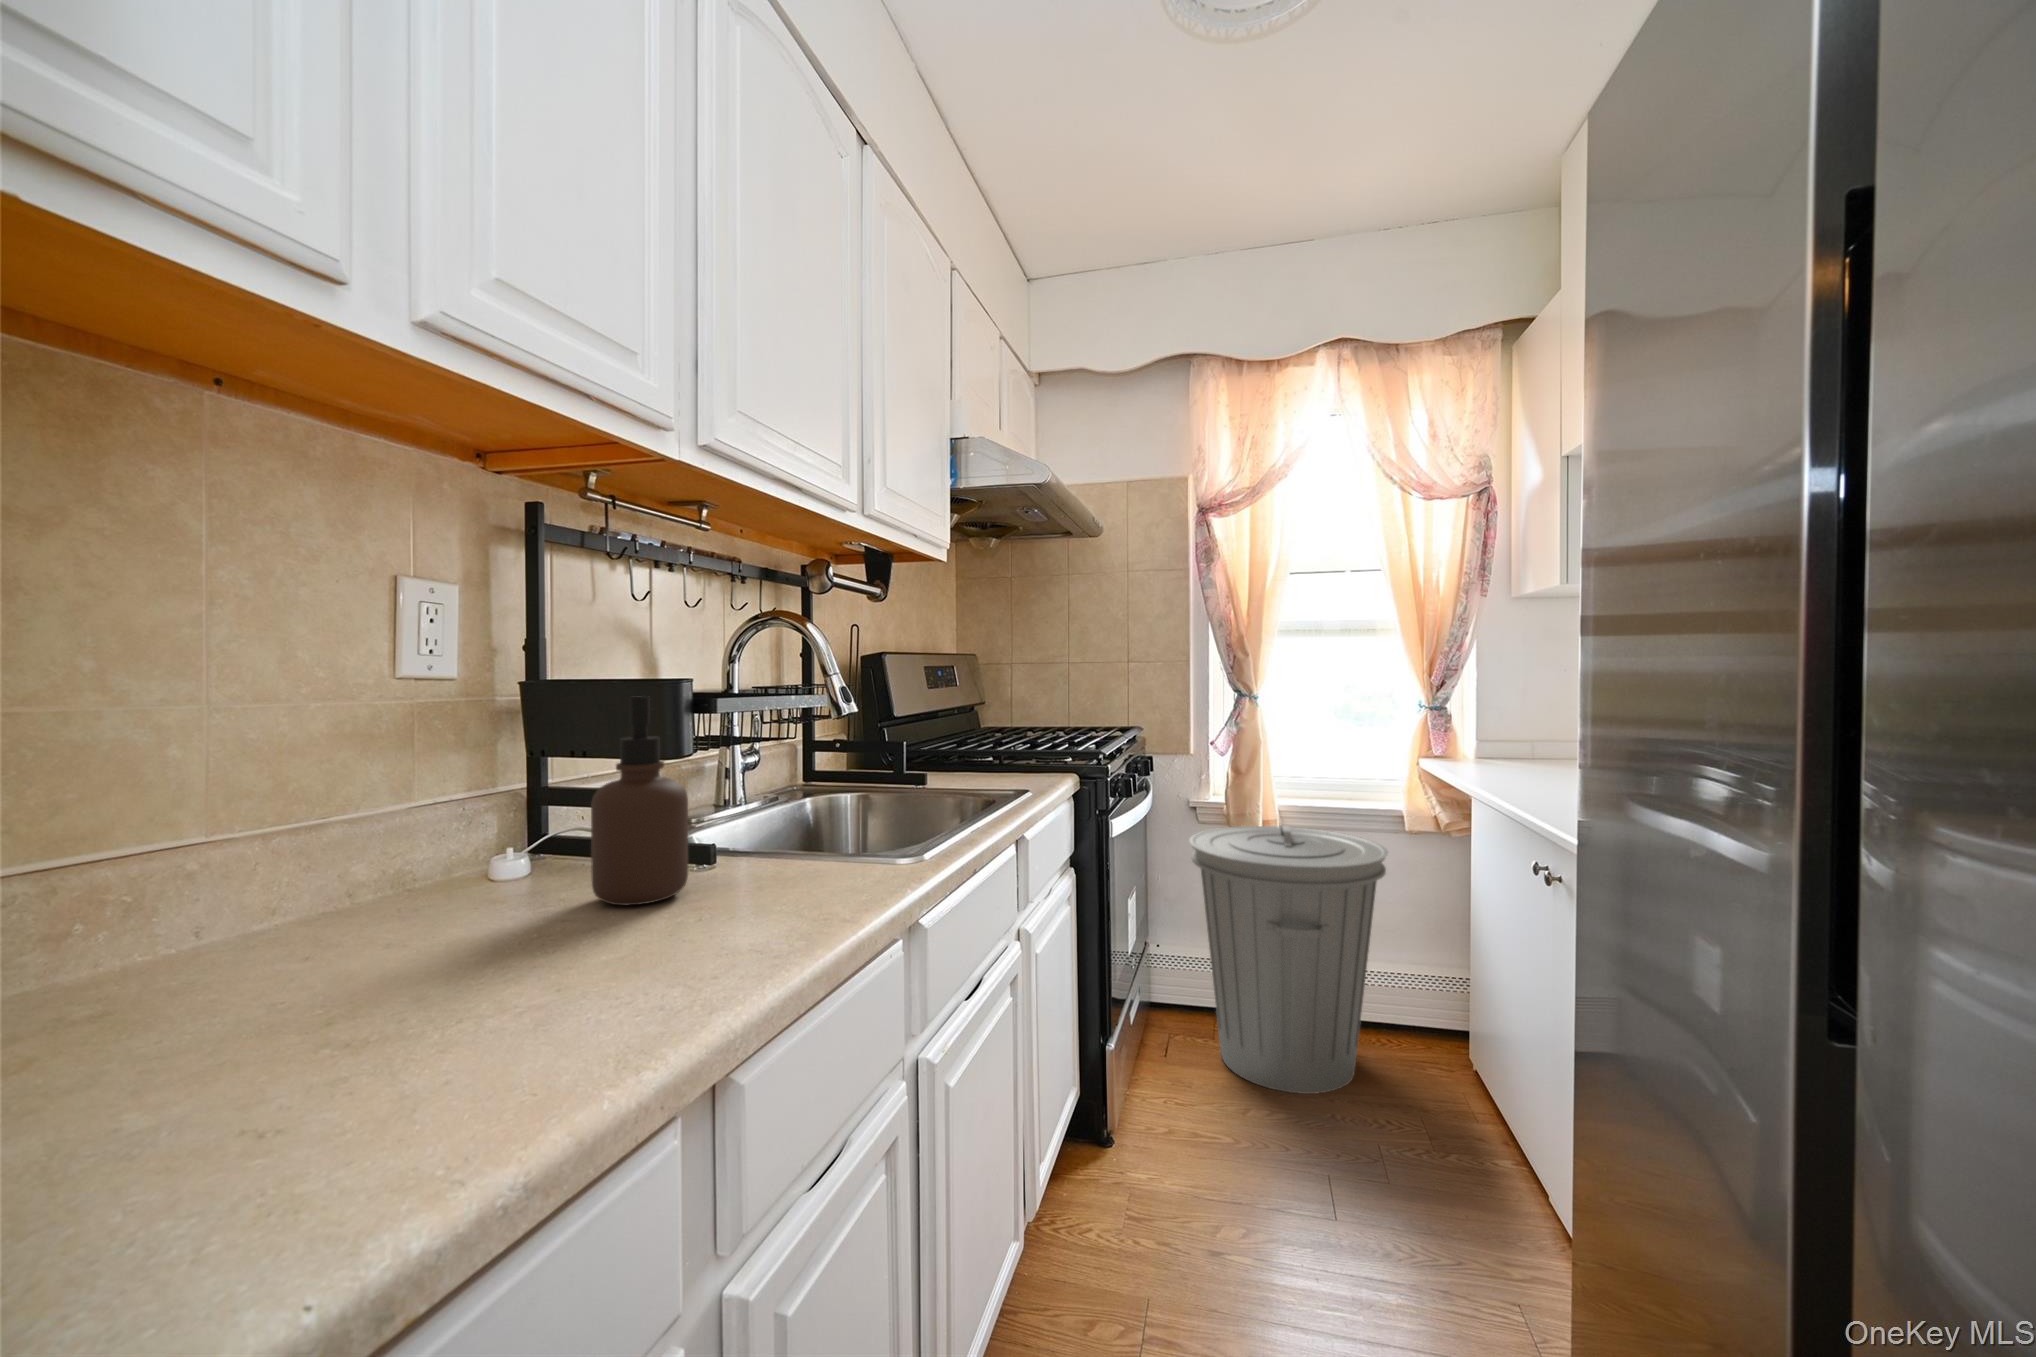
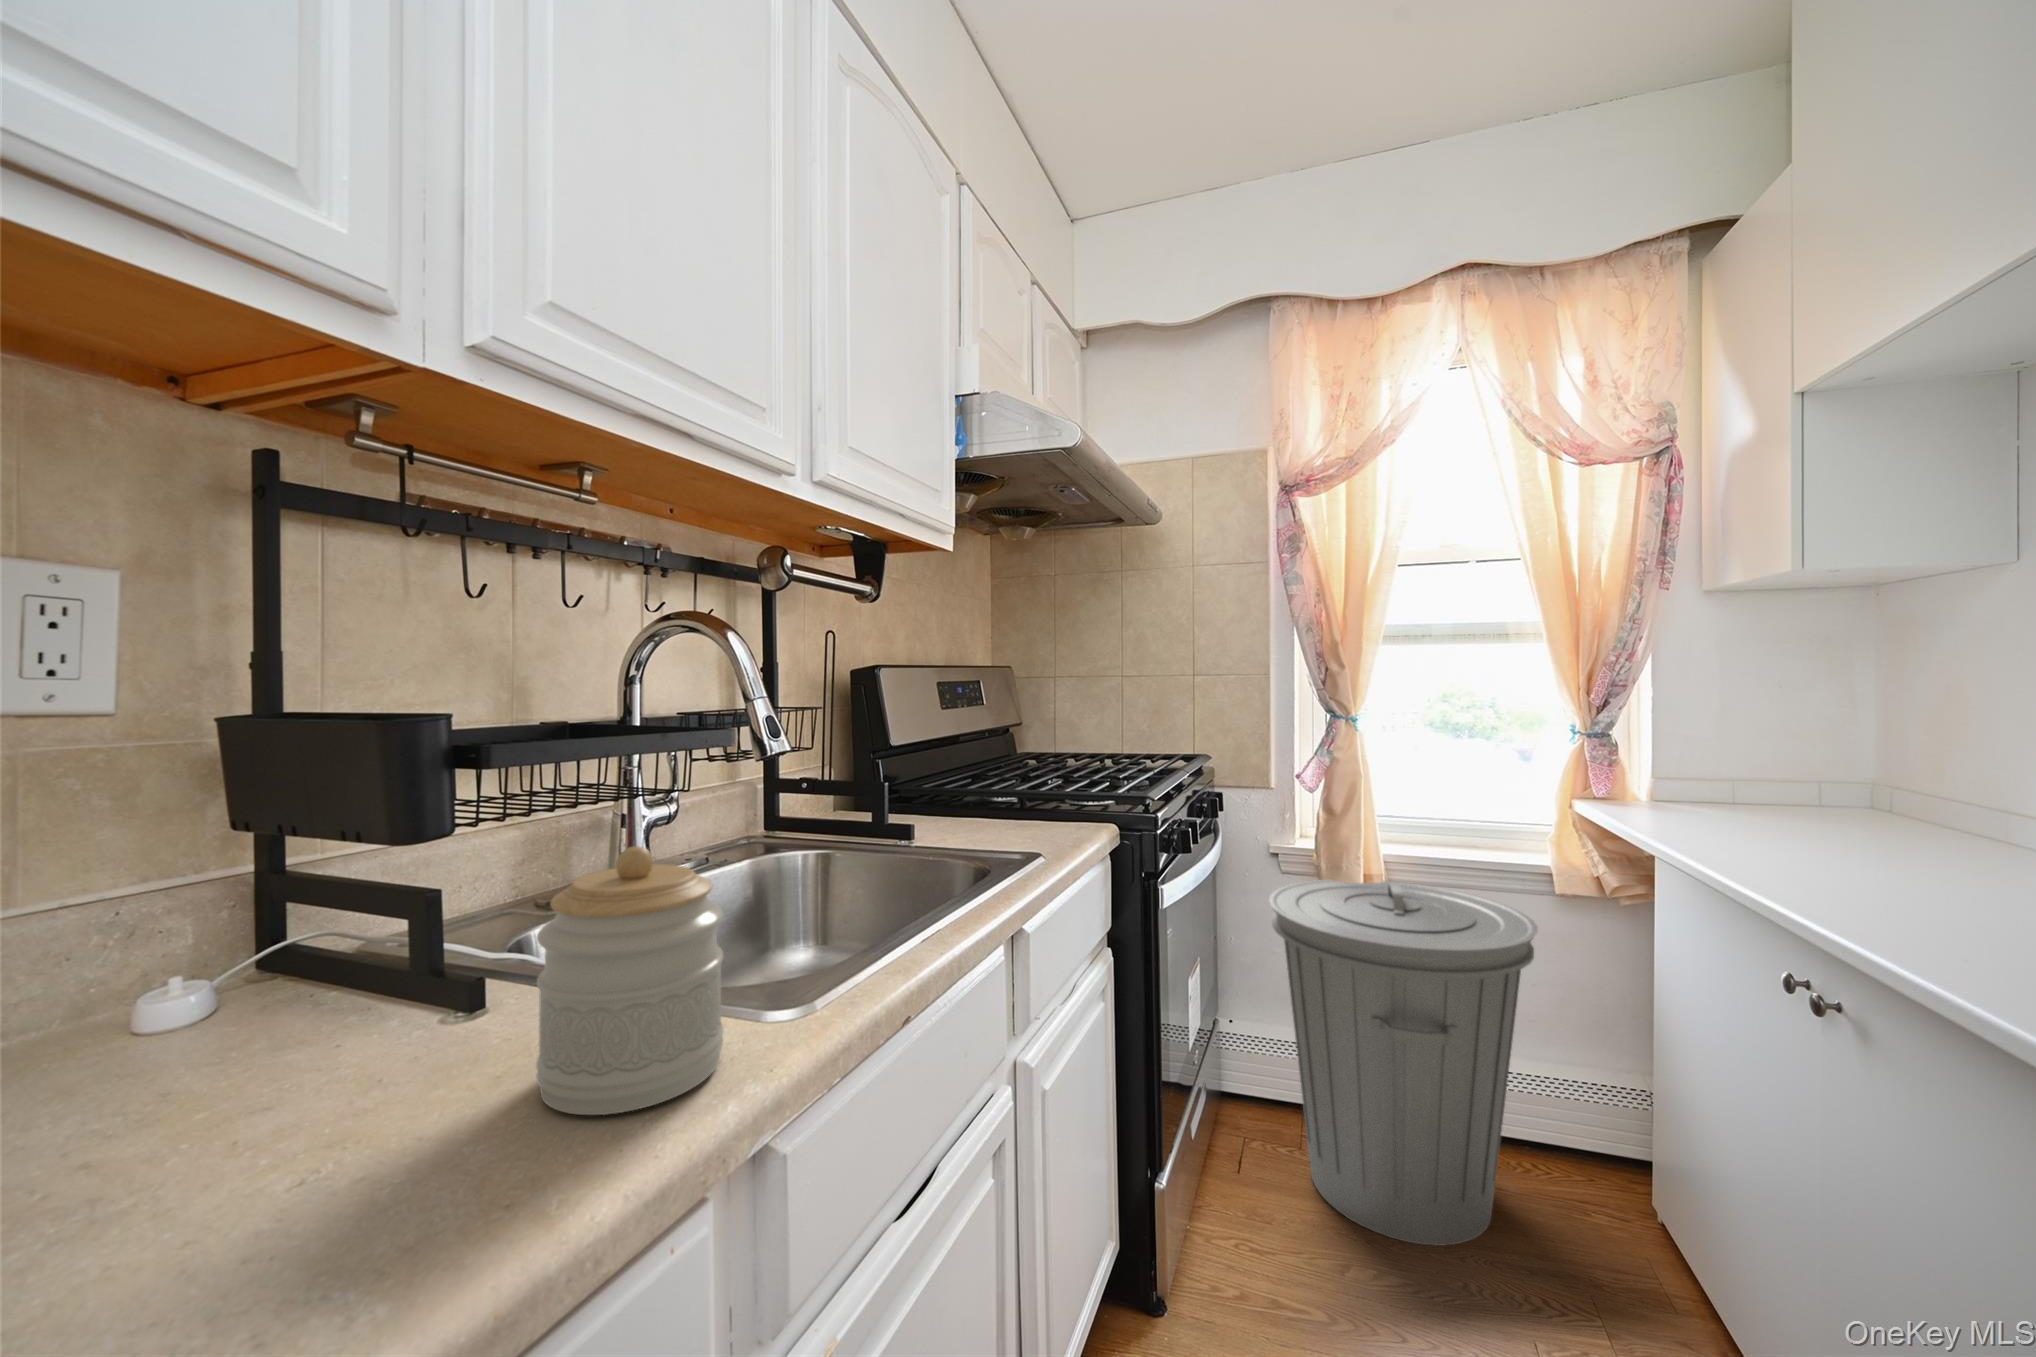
soap dispenser: present [591,696,688,905] -> none [175,755,379,1128]
jar: none [788,752,888,896] -> present [536,846,724,1115]

